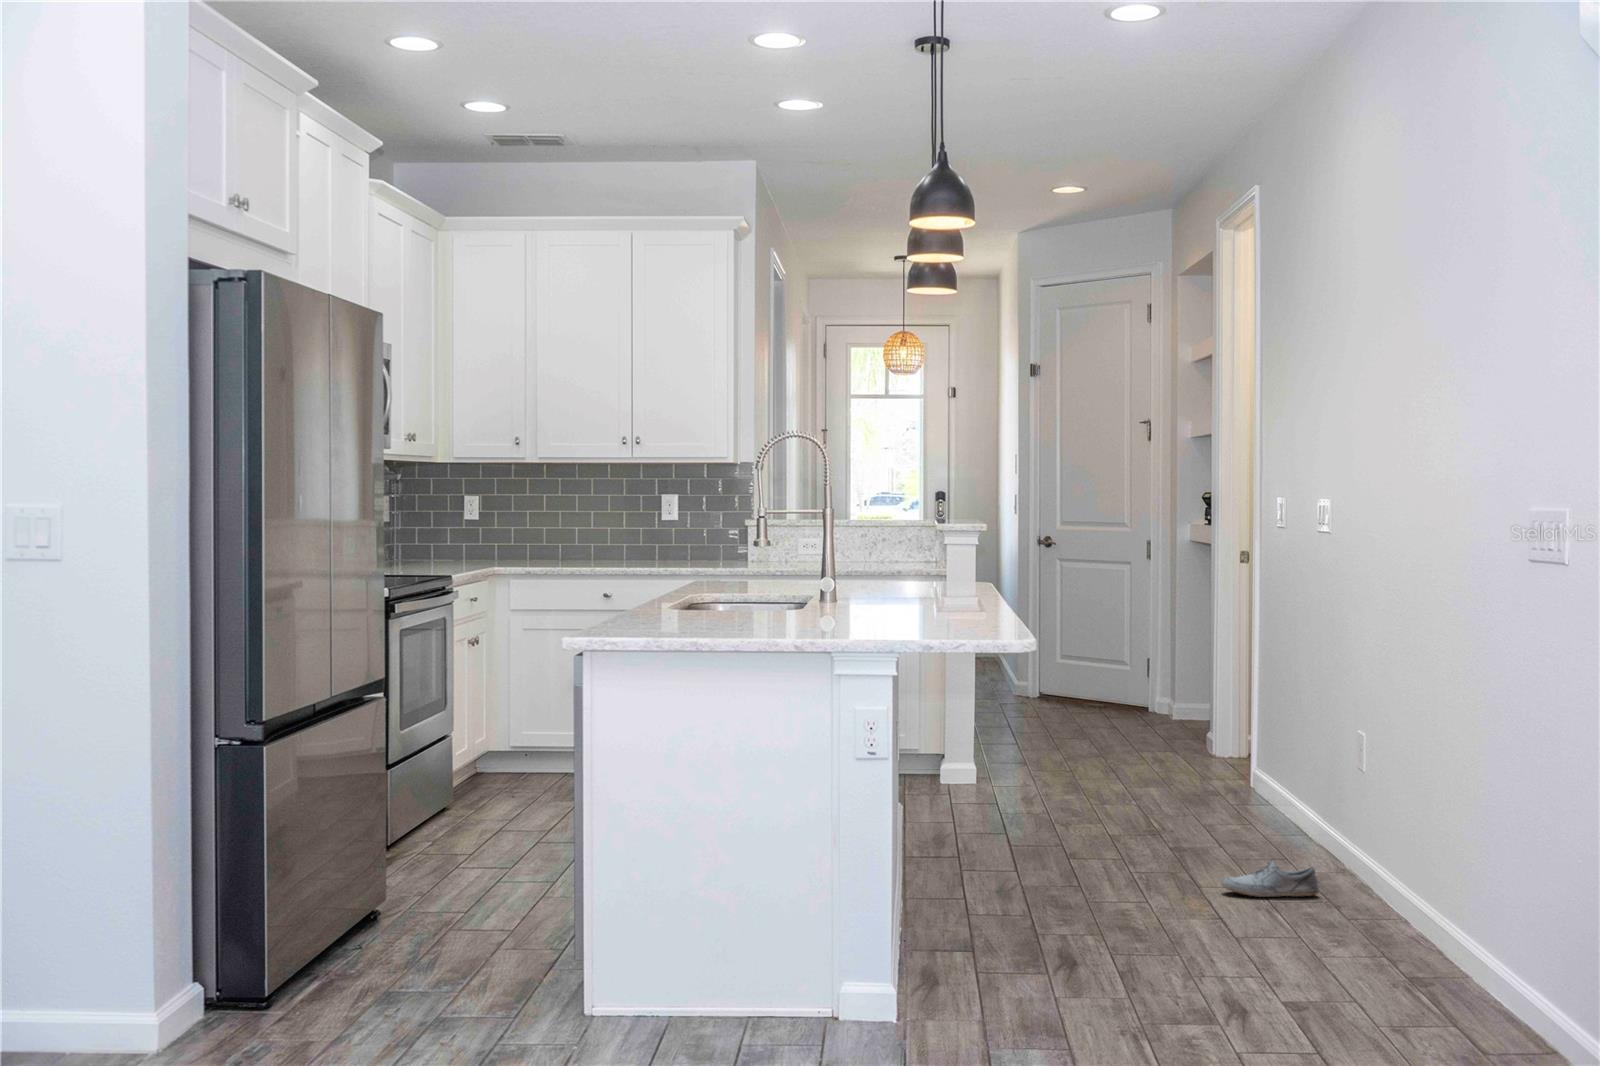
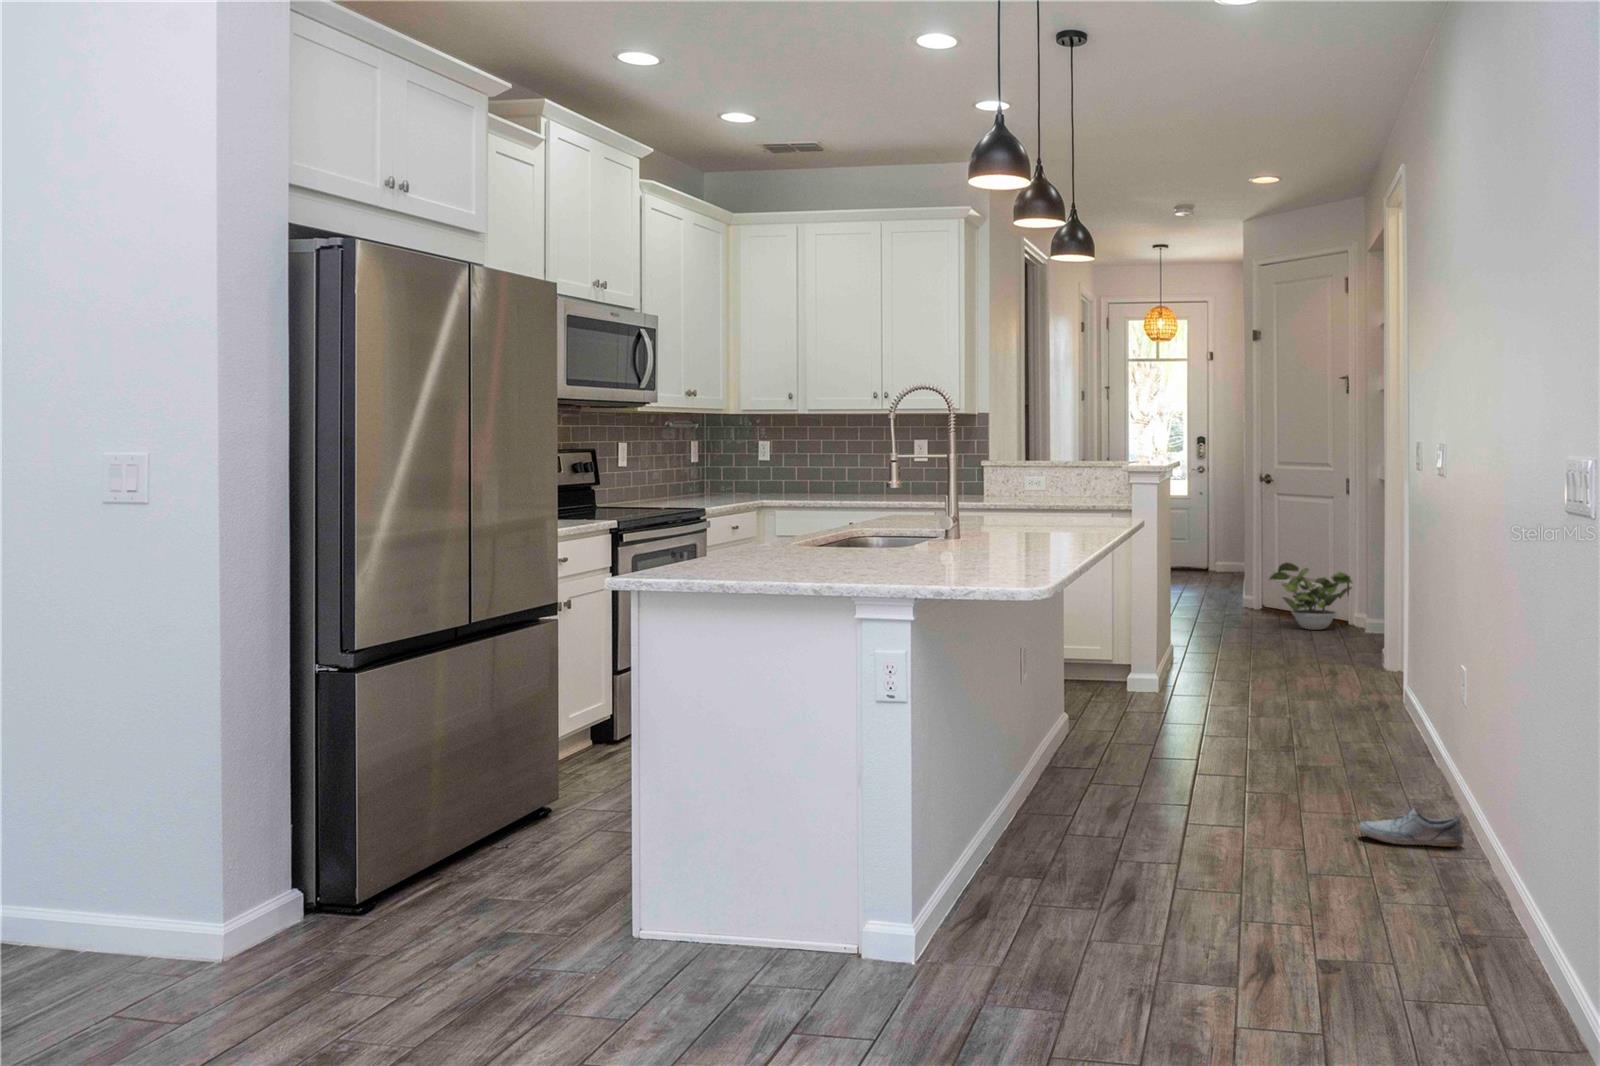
potted plant: none [1007,638,1094,711] -> present [1270,563,1352,630]

